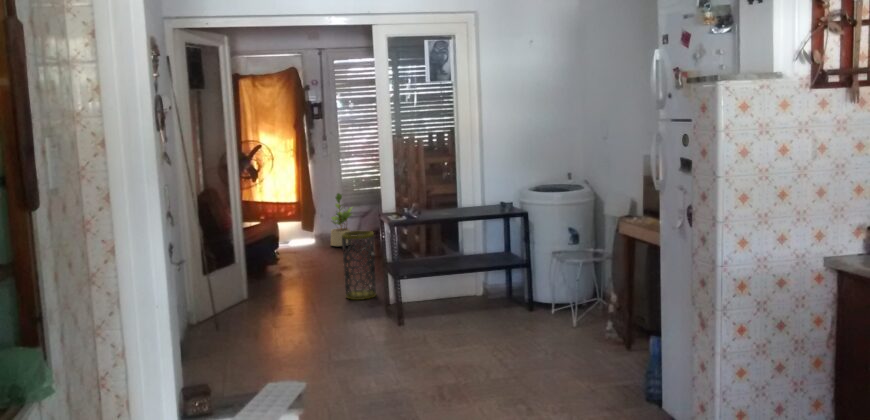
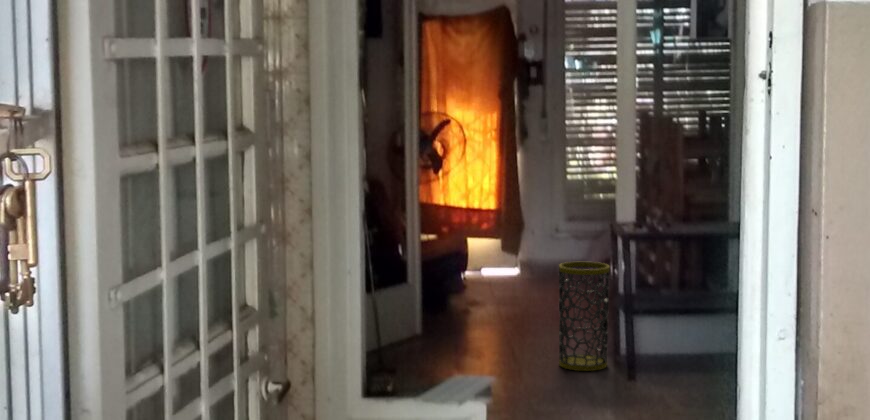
potted plant: present [331,193,352,246] -> none [543,198,582,279]

